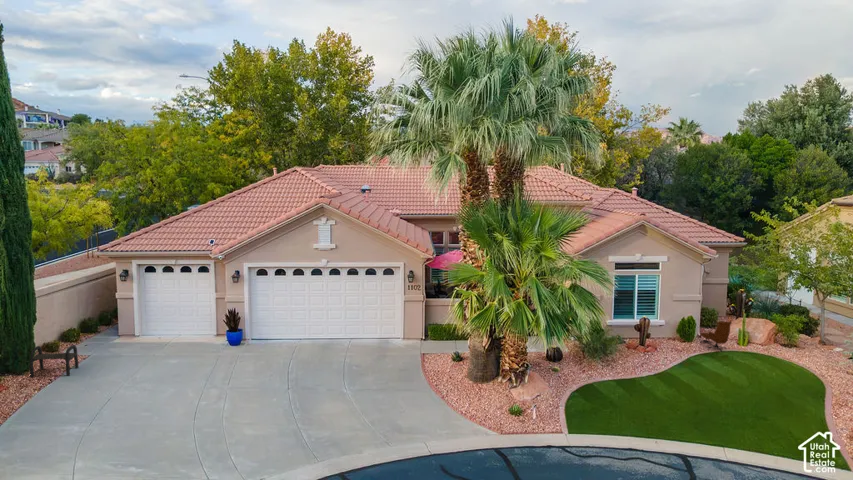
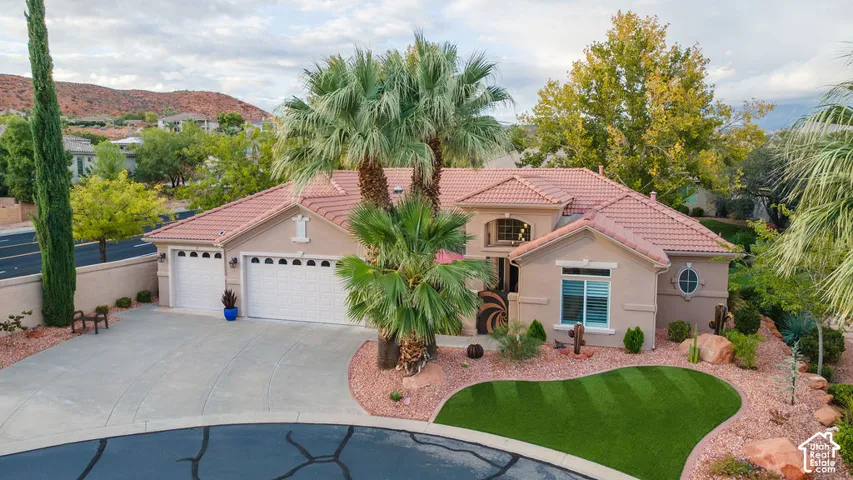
lounge chair: present [700,321,731,349] -> none [644,328,668,358]

